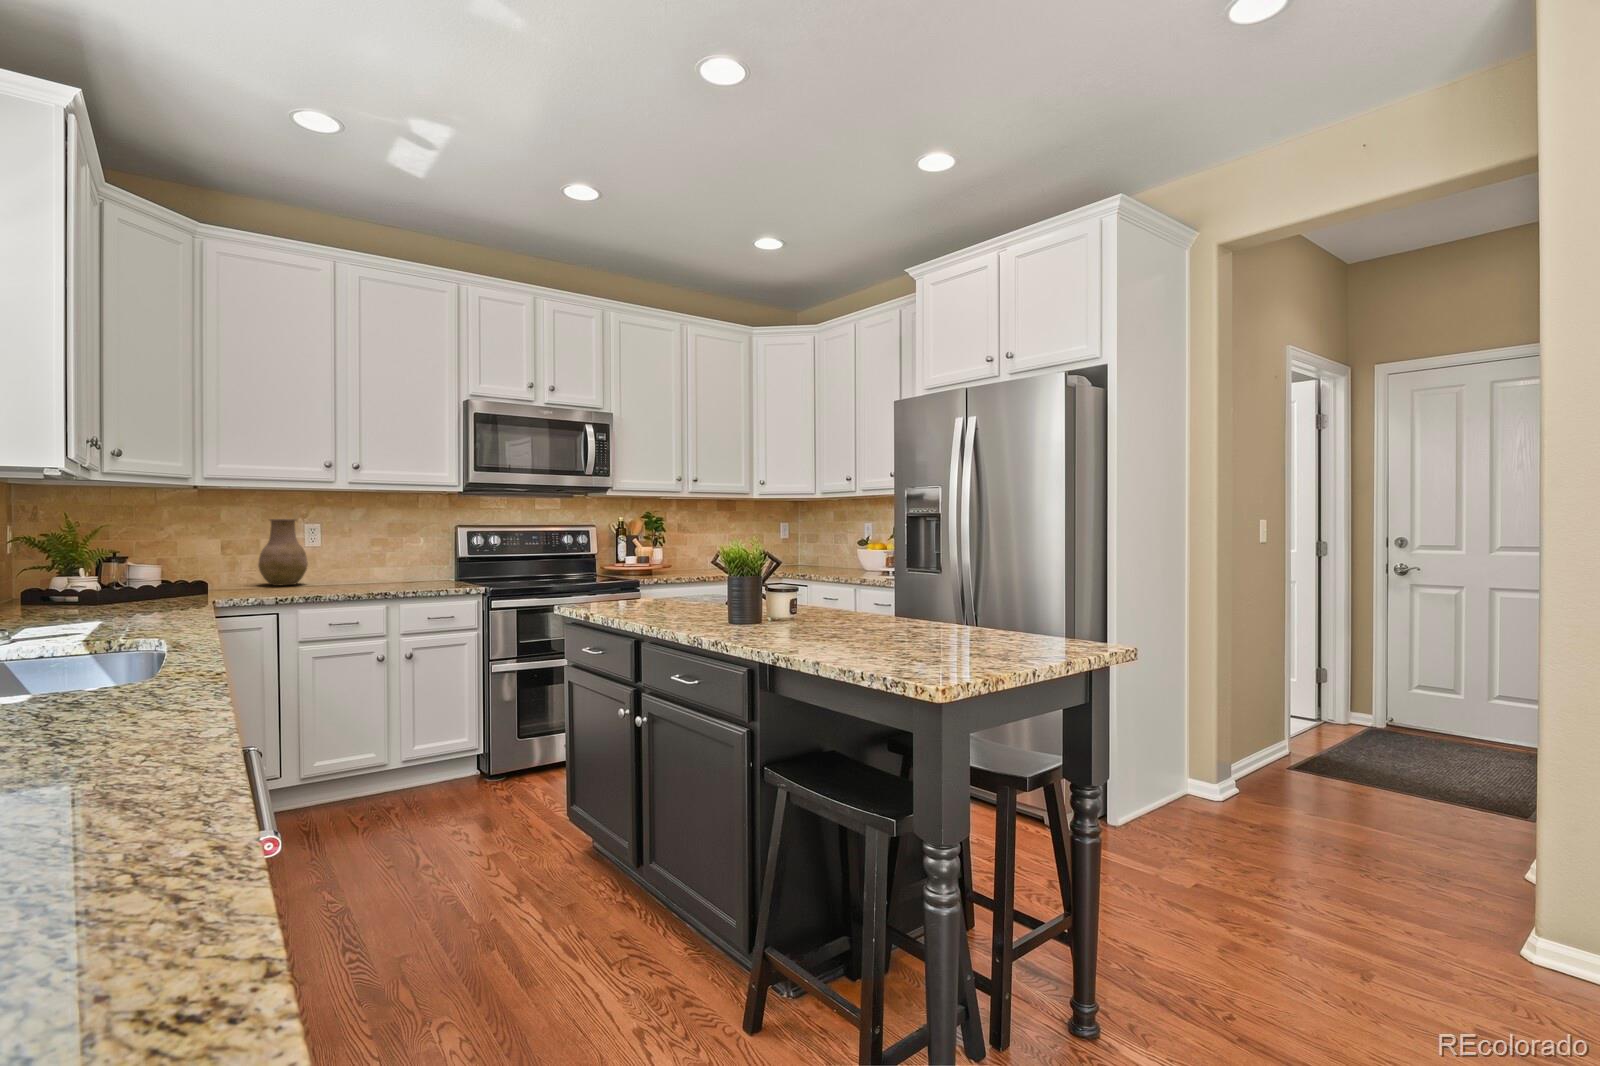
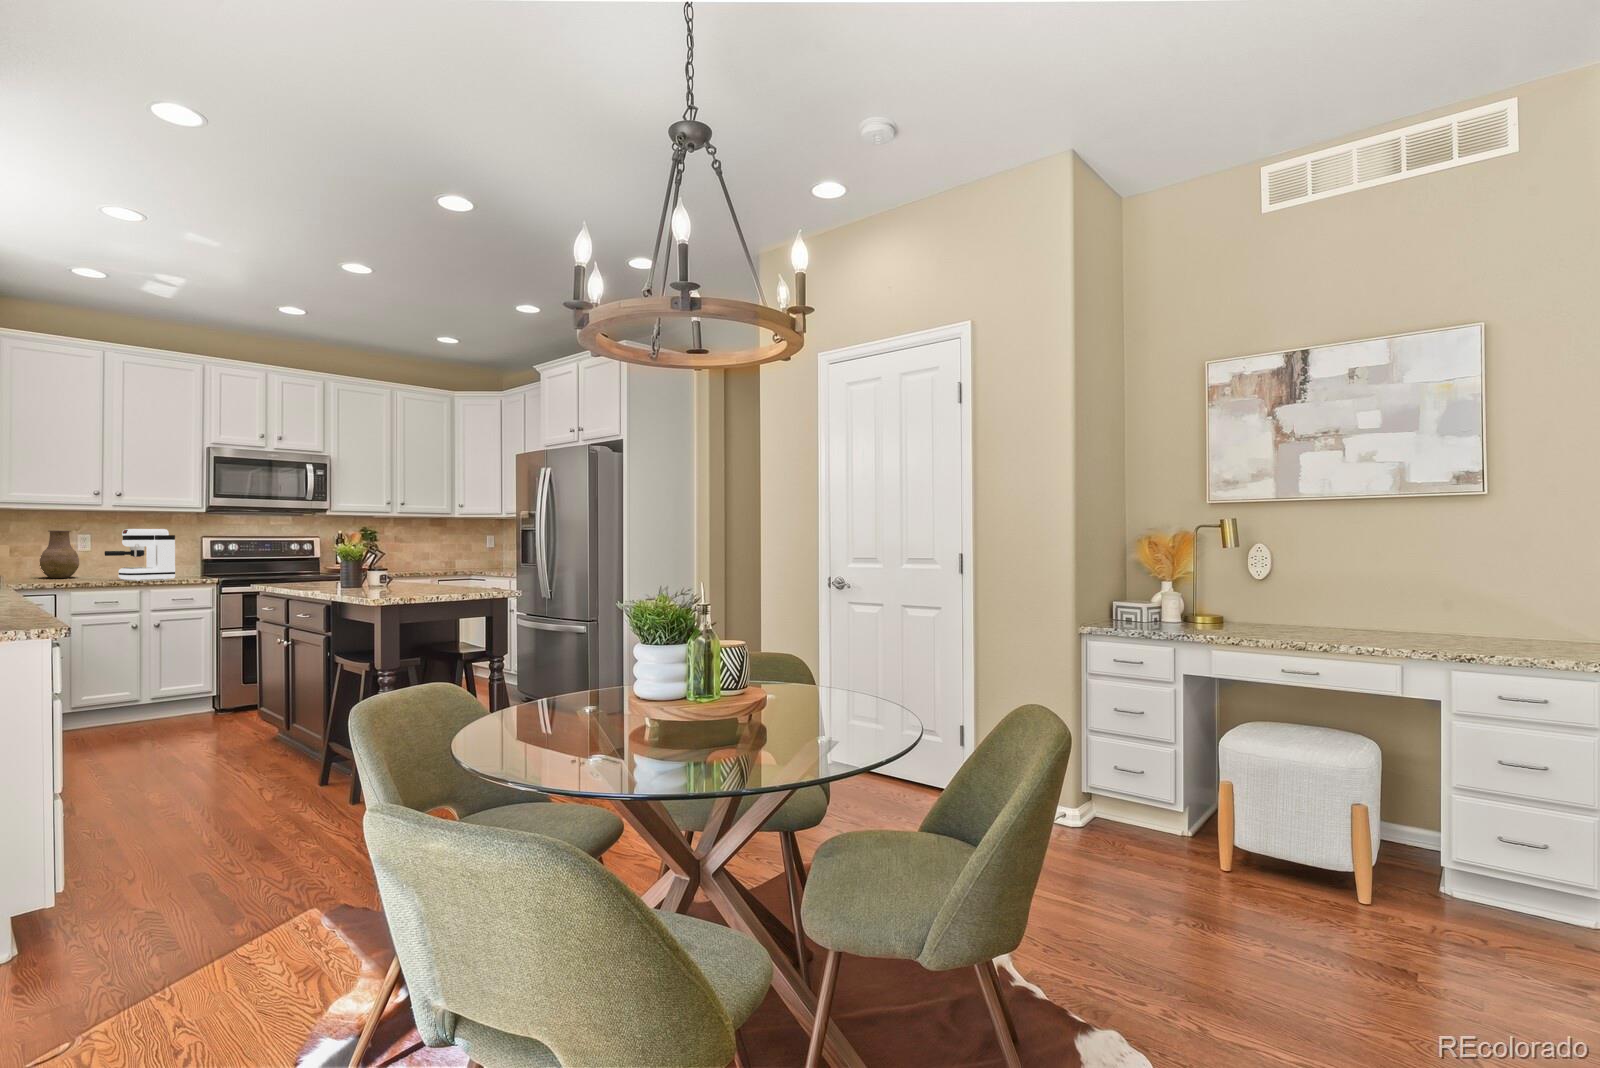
coffee maker: none [340,517,429,591] -> present [105,529,175,581]

